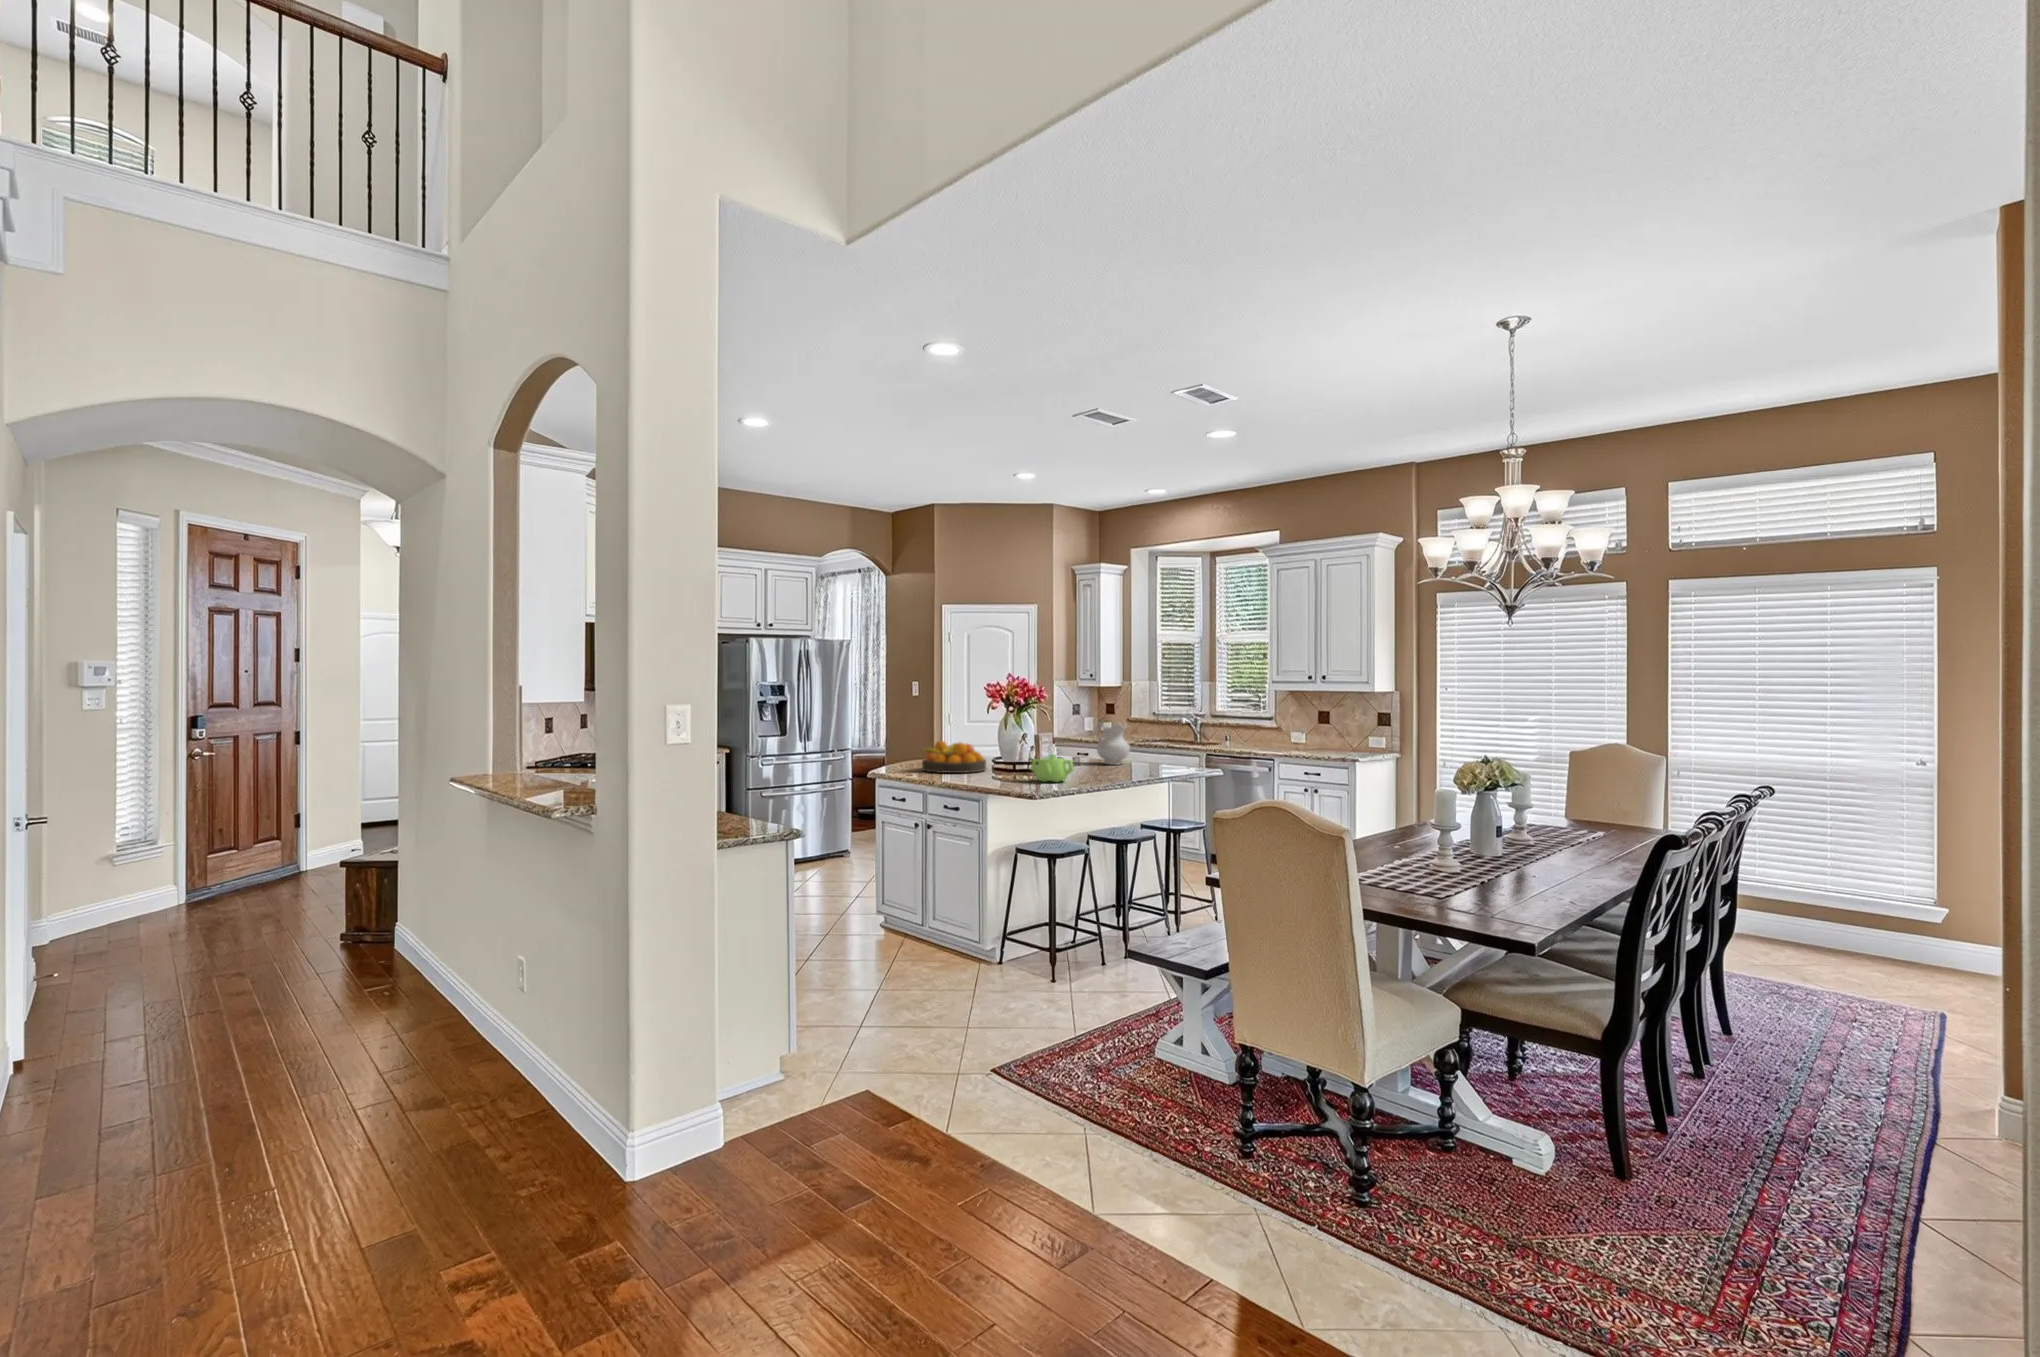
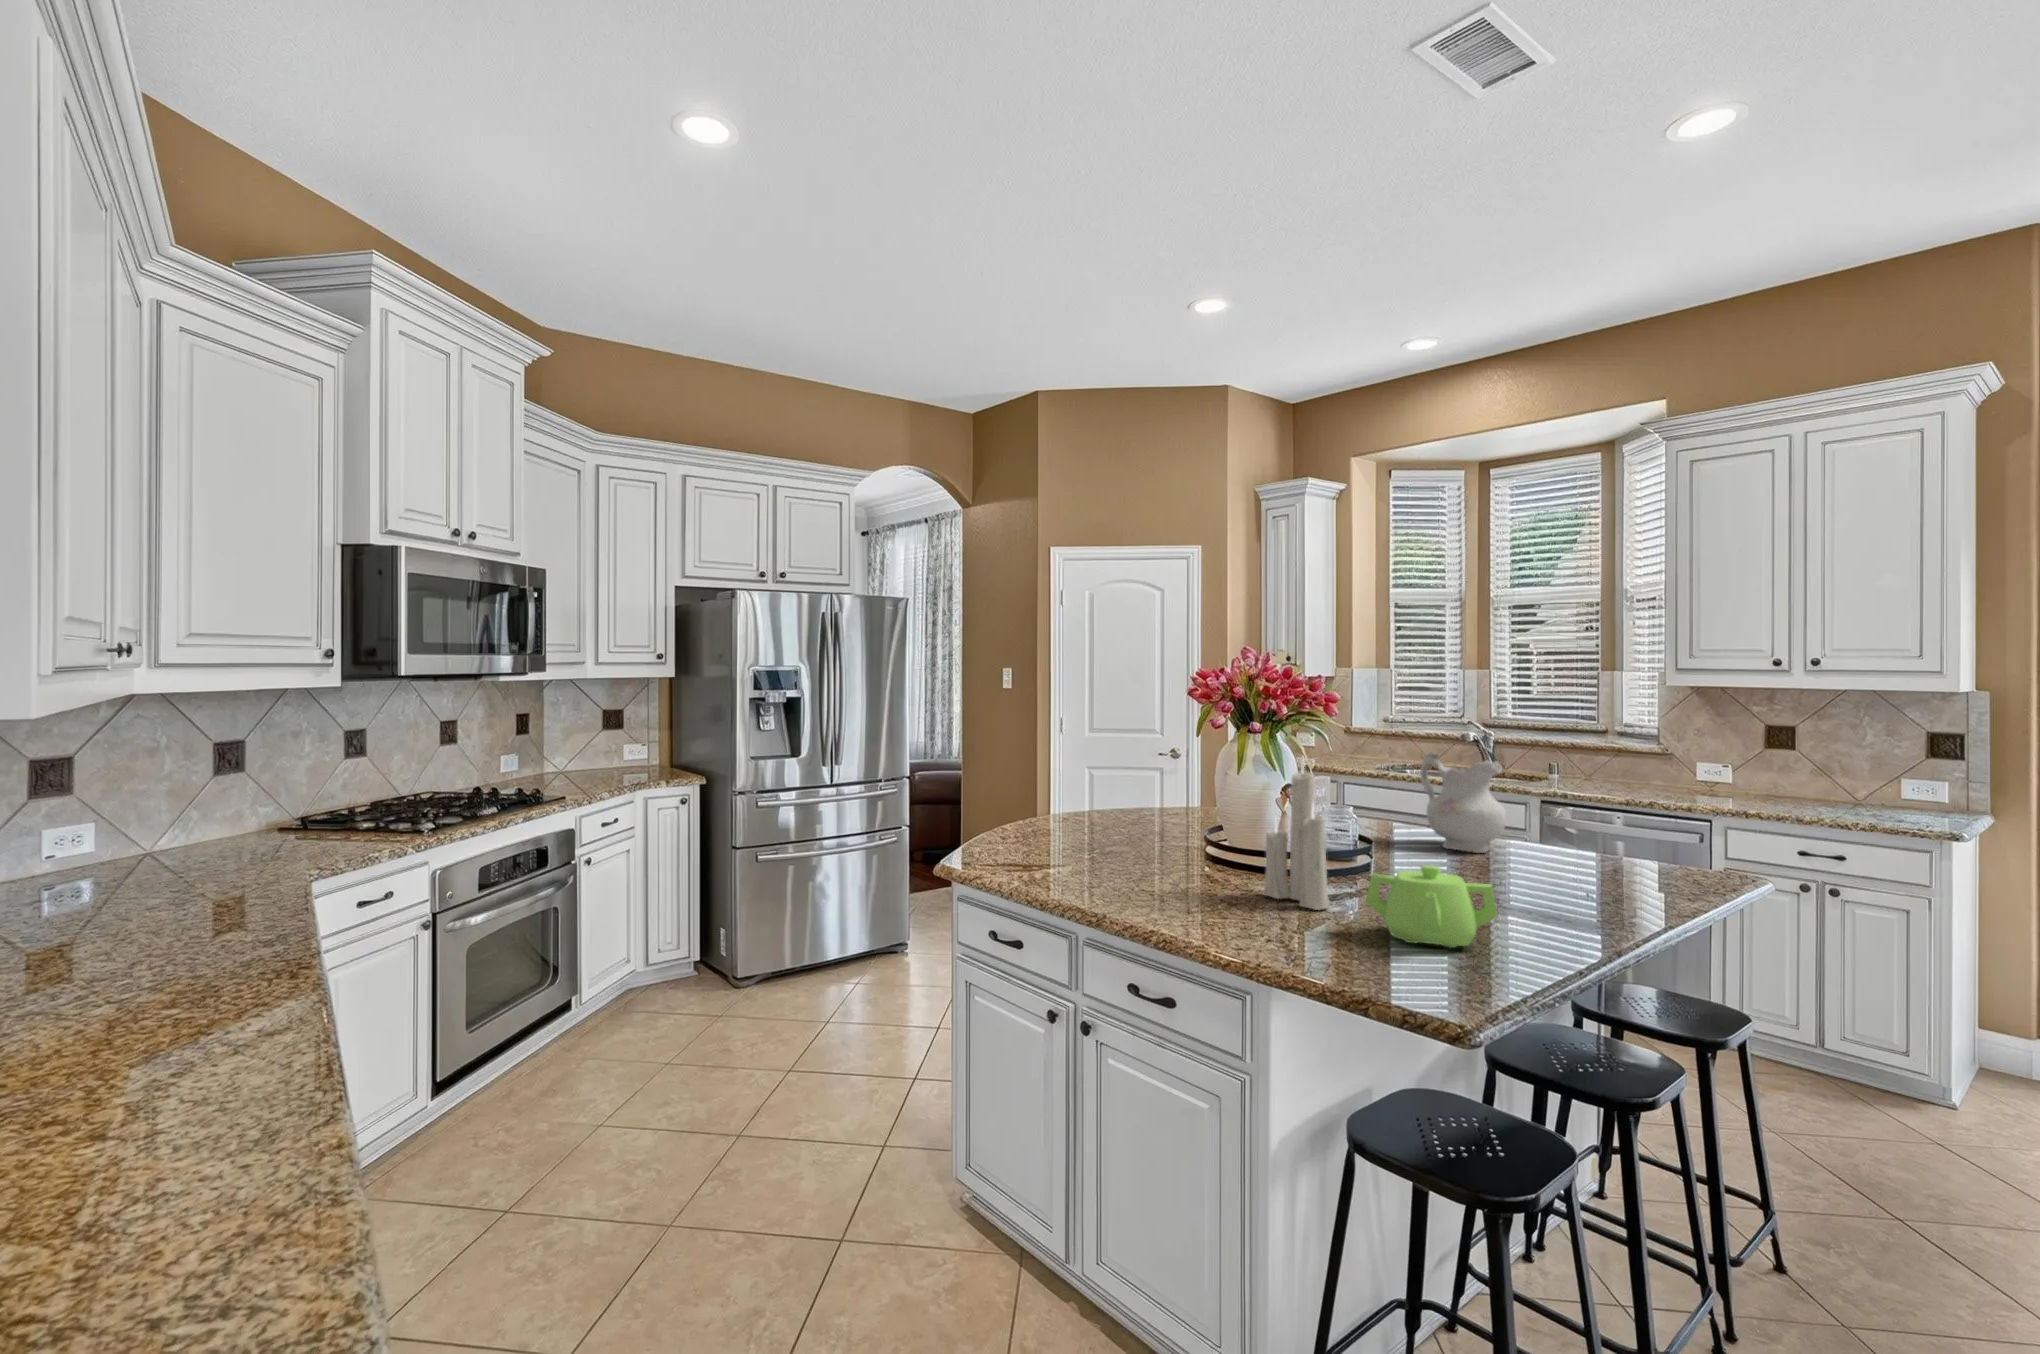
candle: none [1002,714,1025,777] -> present [1262,756,1329,910]
fruit bowl: present [922,741,986,773] -> none [1055,801,1207,887]

